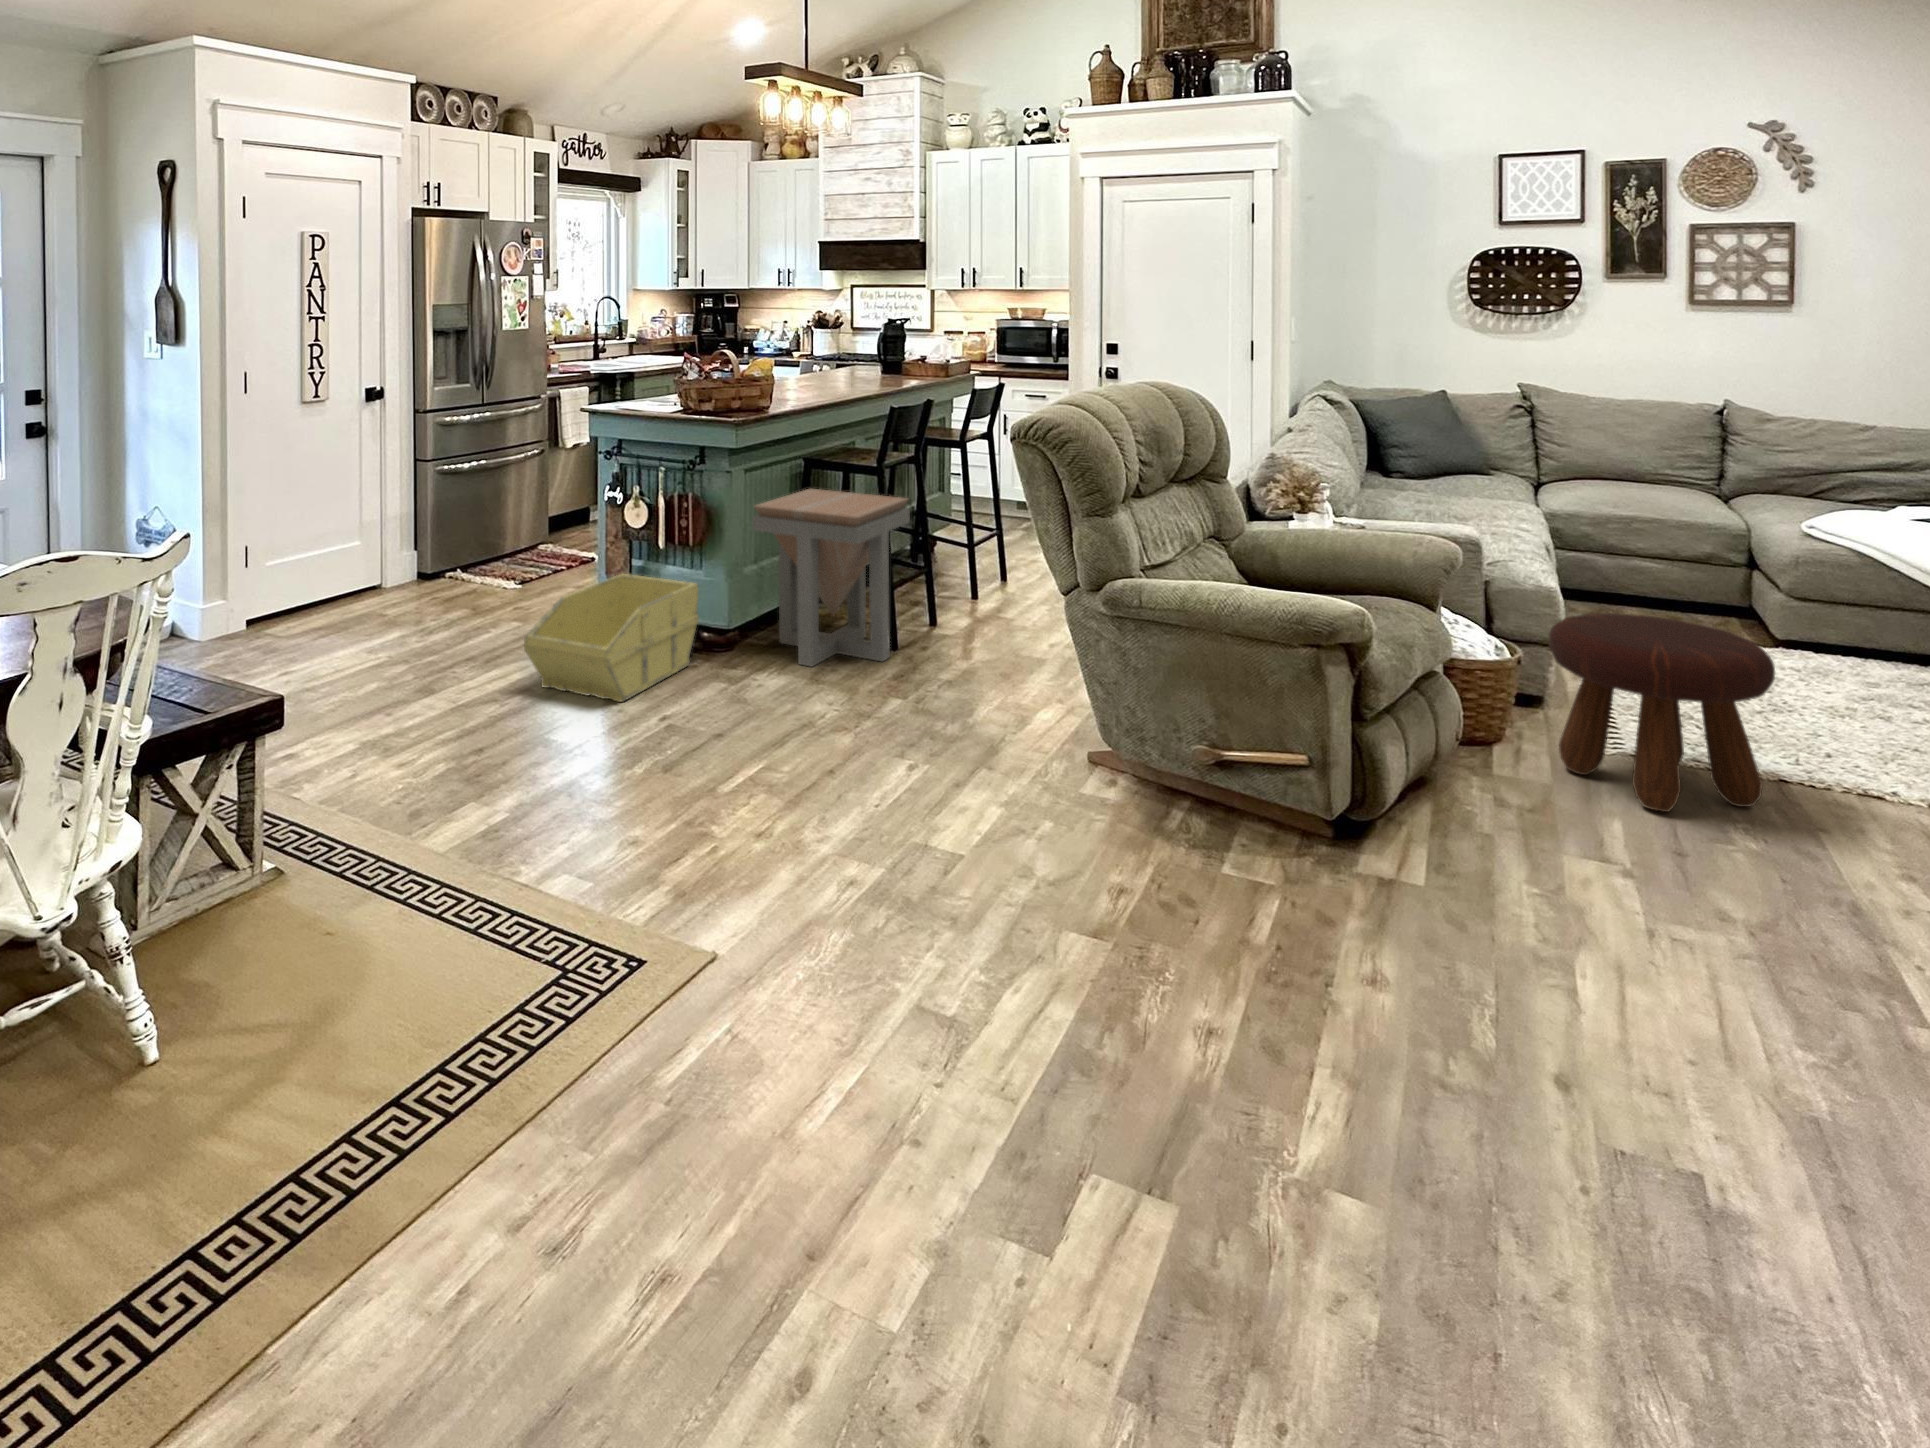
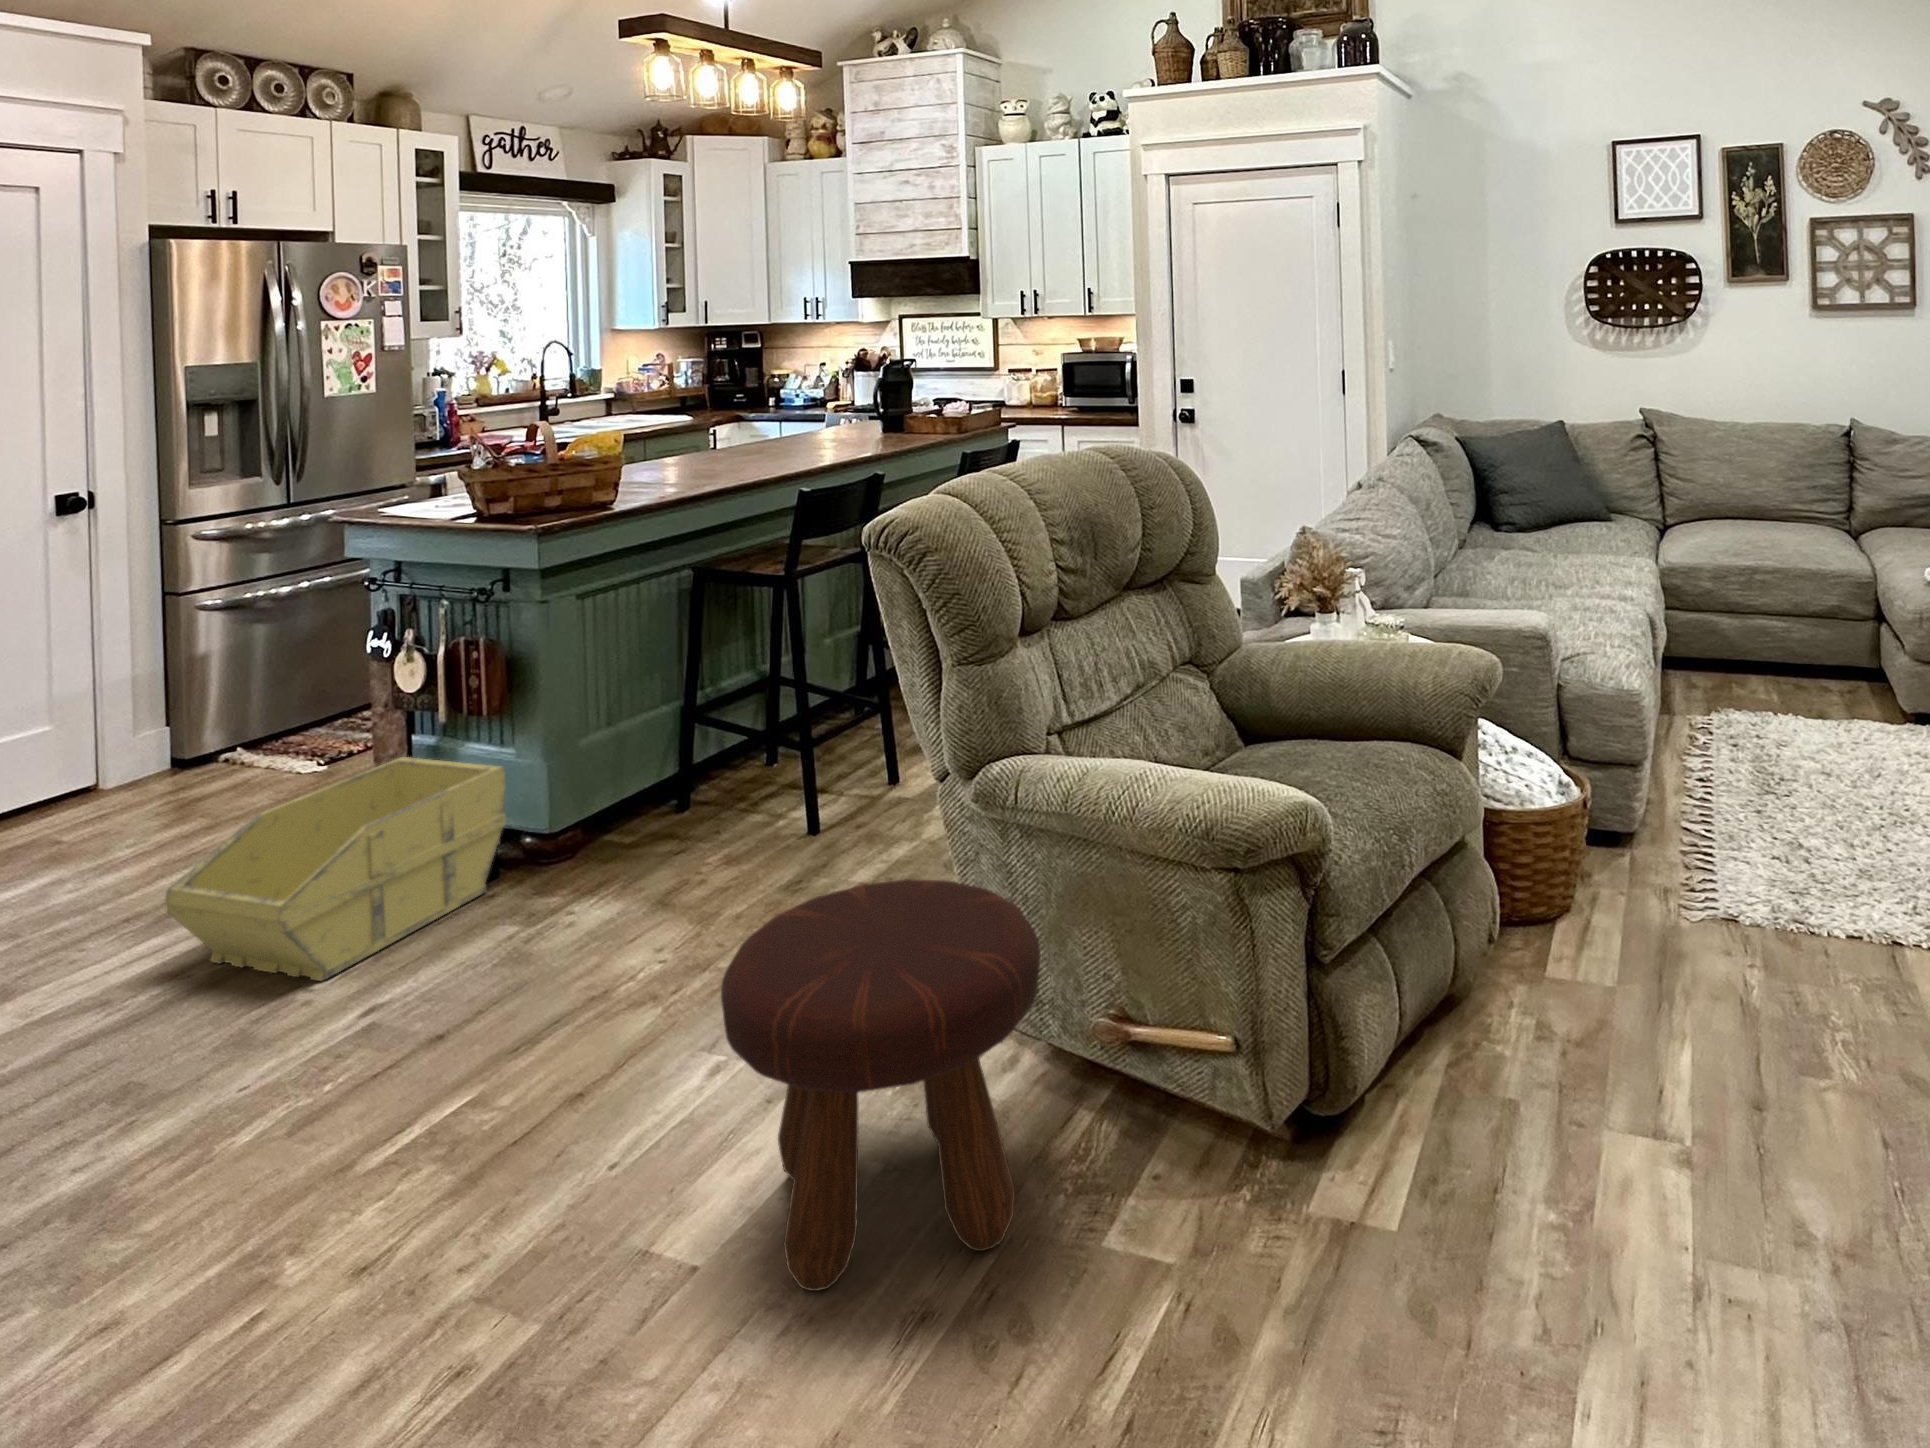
side table: present [752,489,910,667] -> none [591,606,836,876]
footstool: present [1549,613,1775,812] -> present [721,879,1041,1291]

